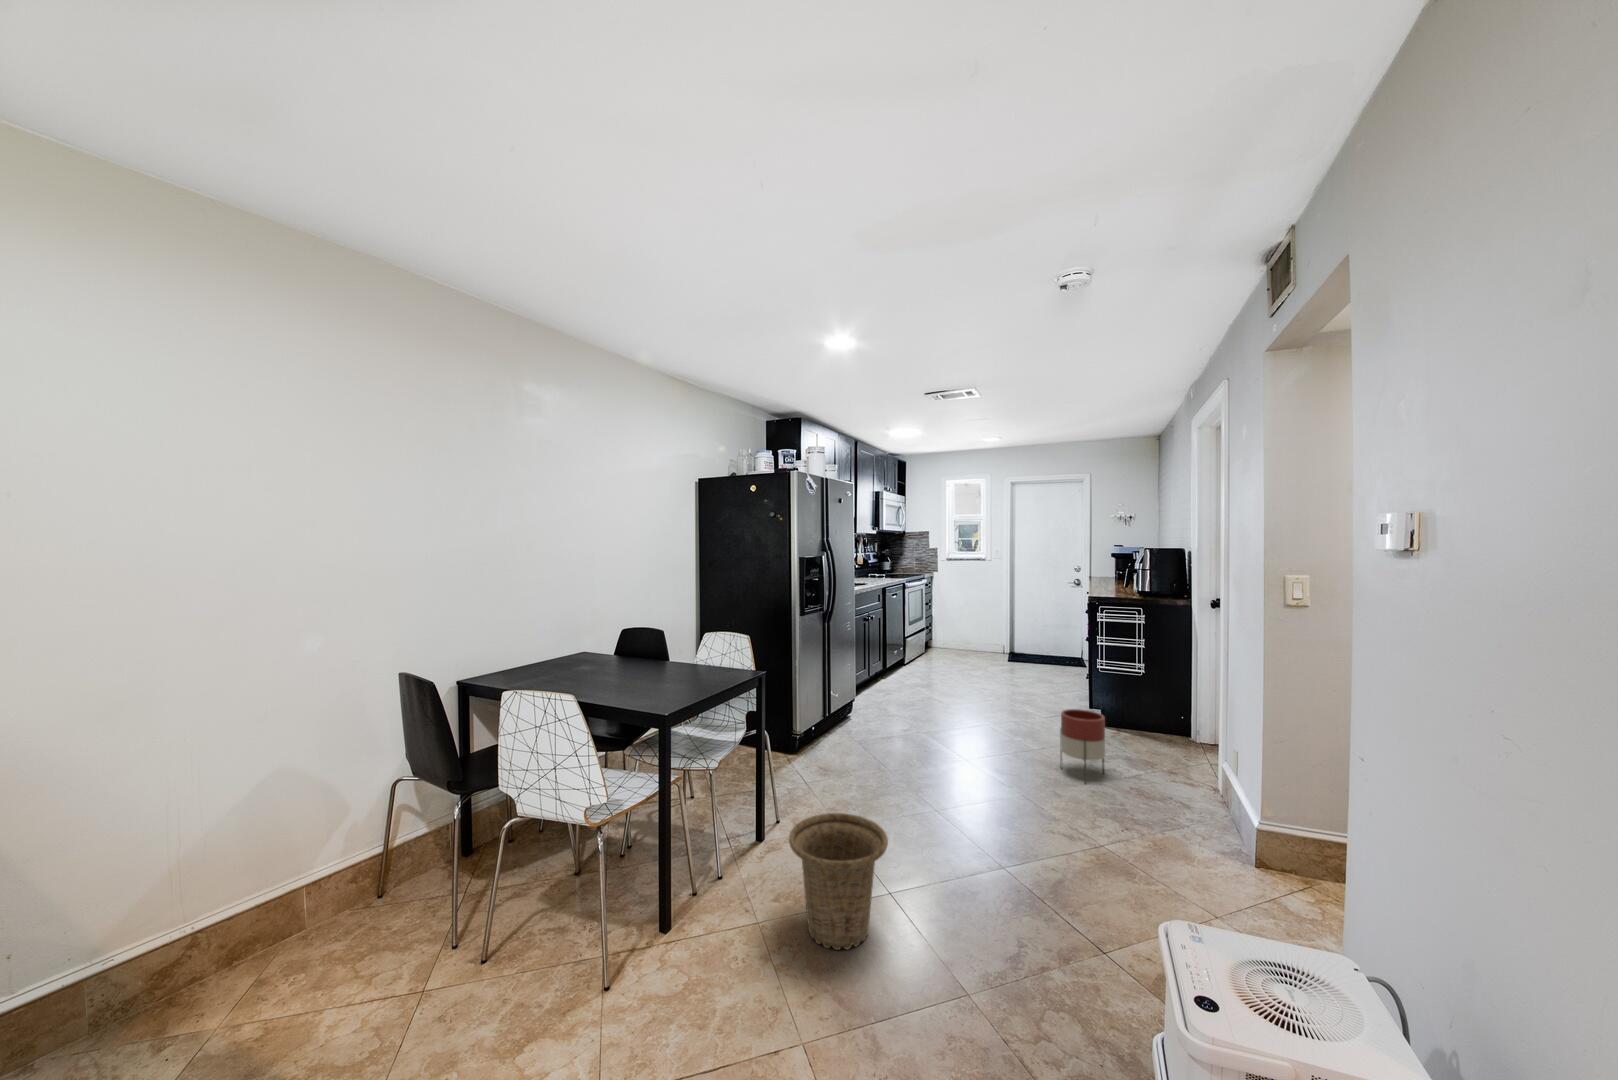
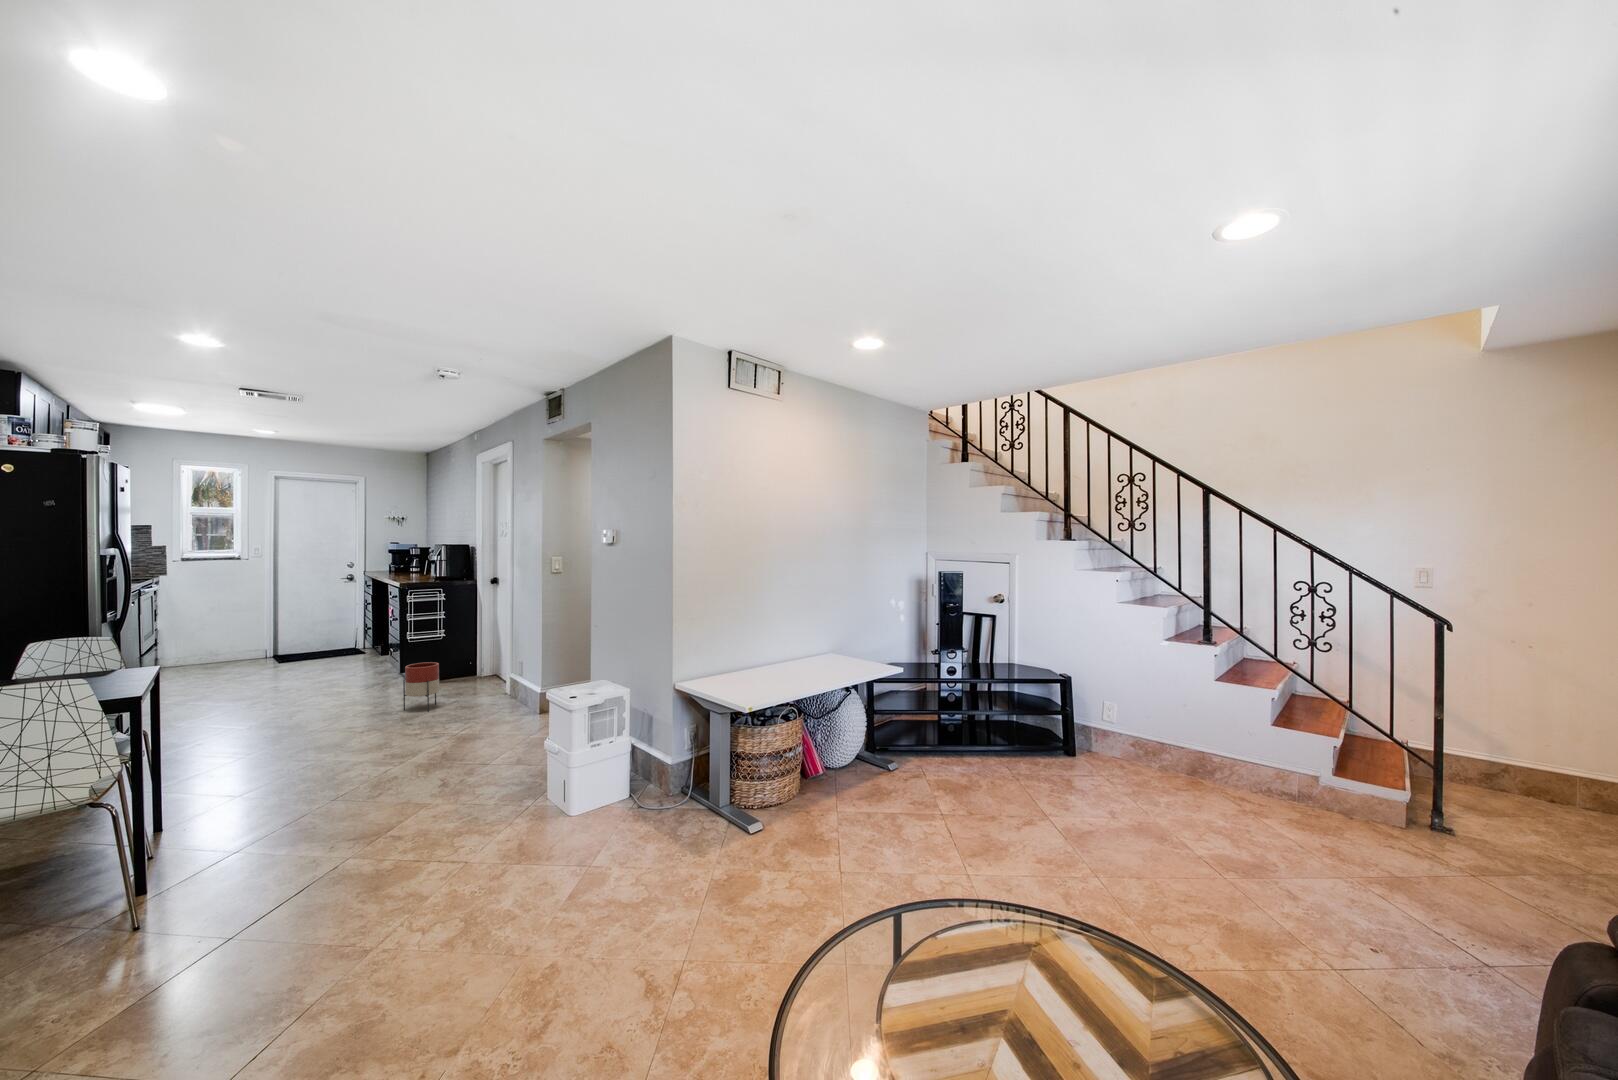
basket: present [789,813,888,950] -> none [289,734,375,818]

